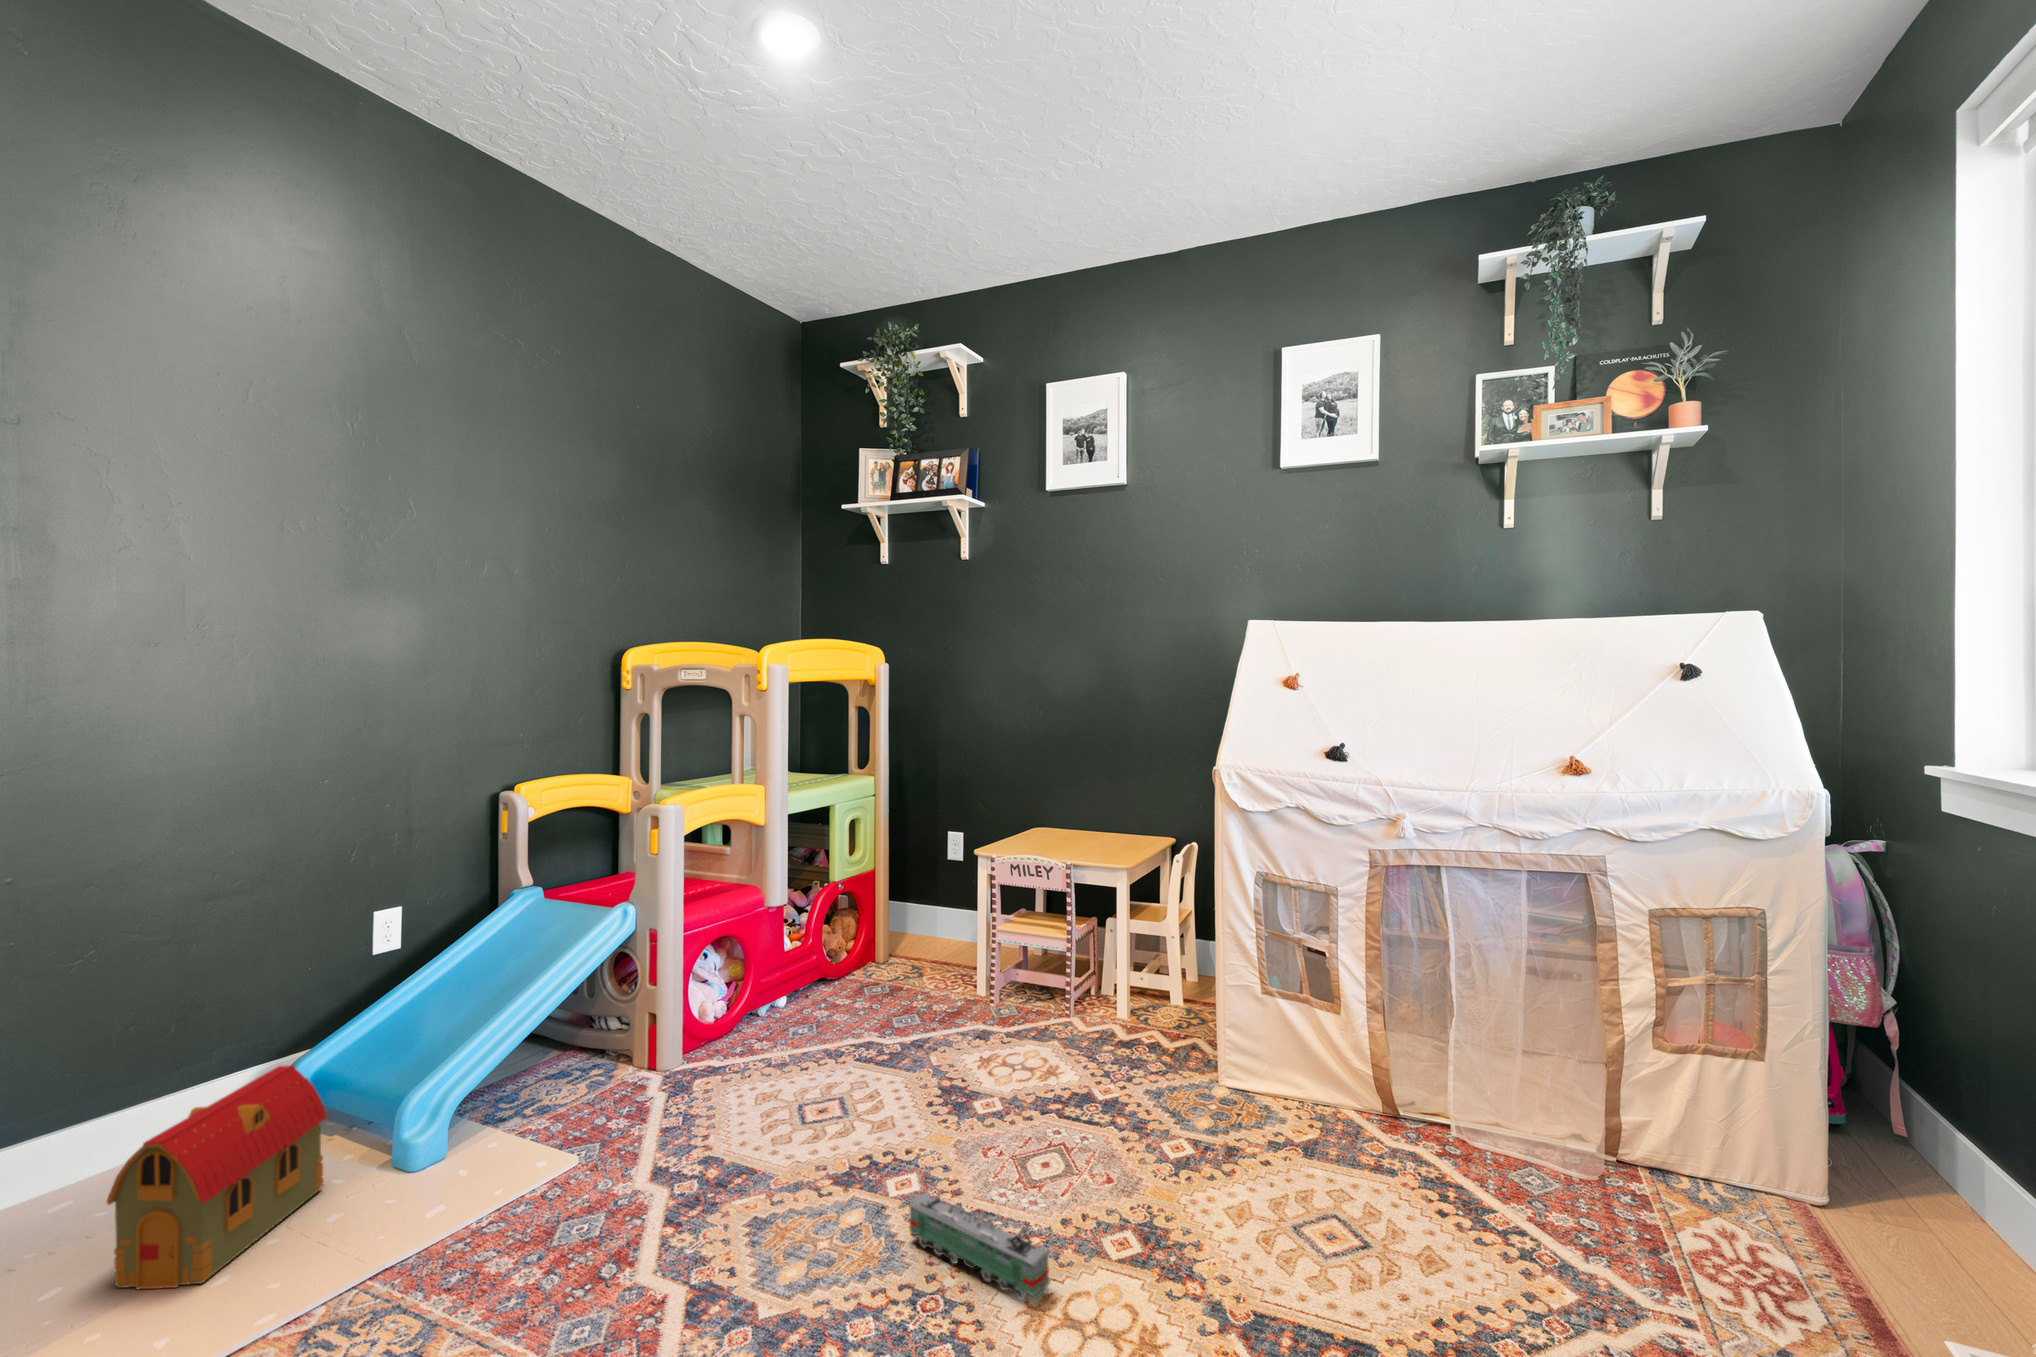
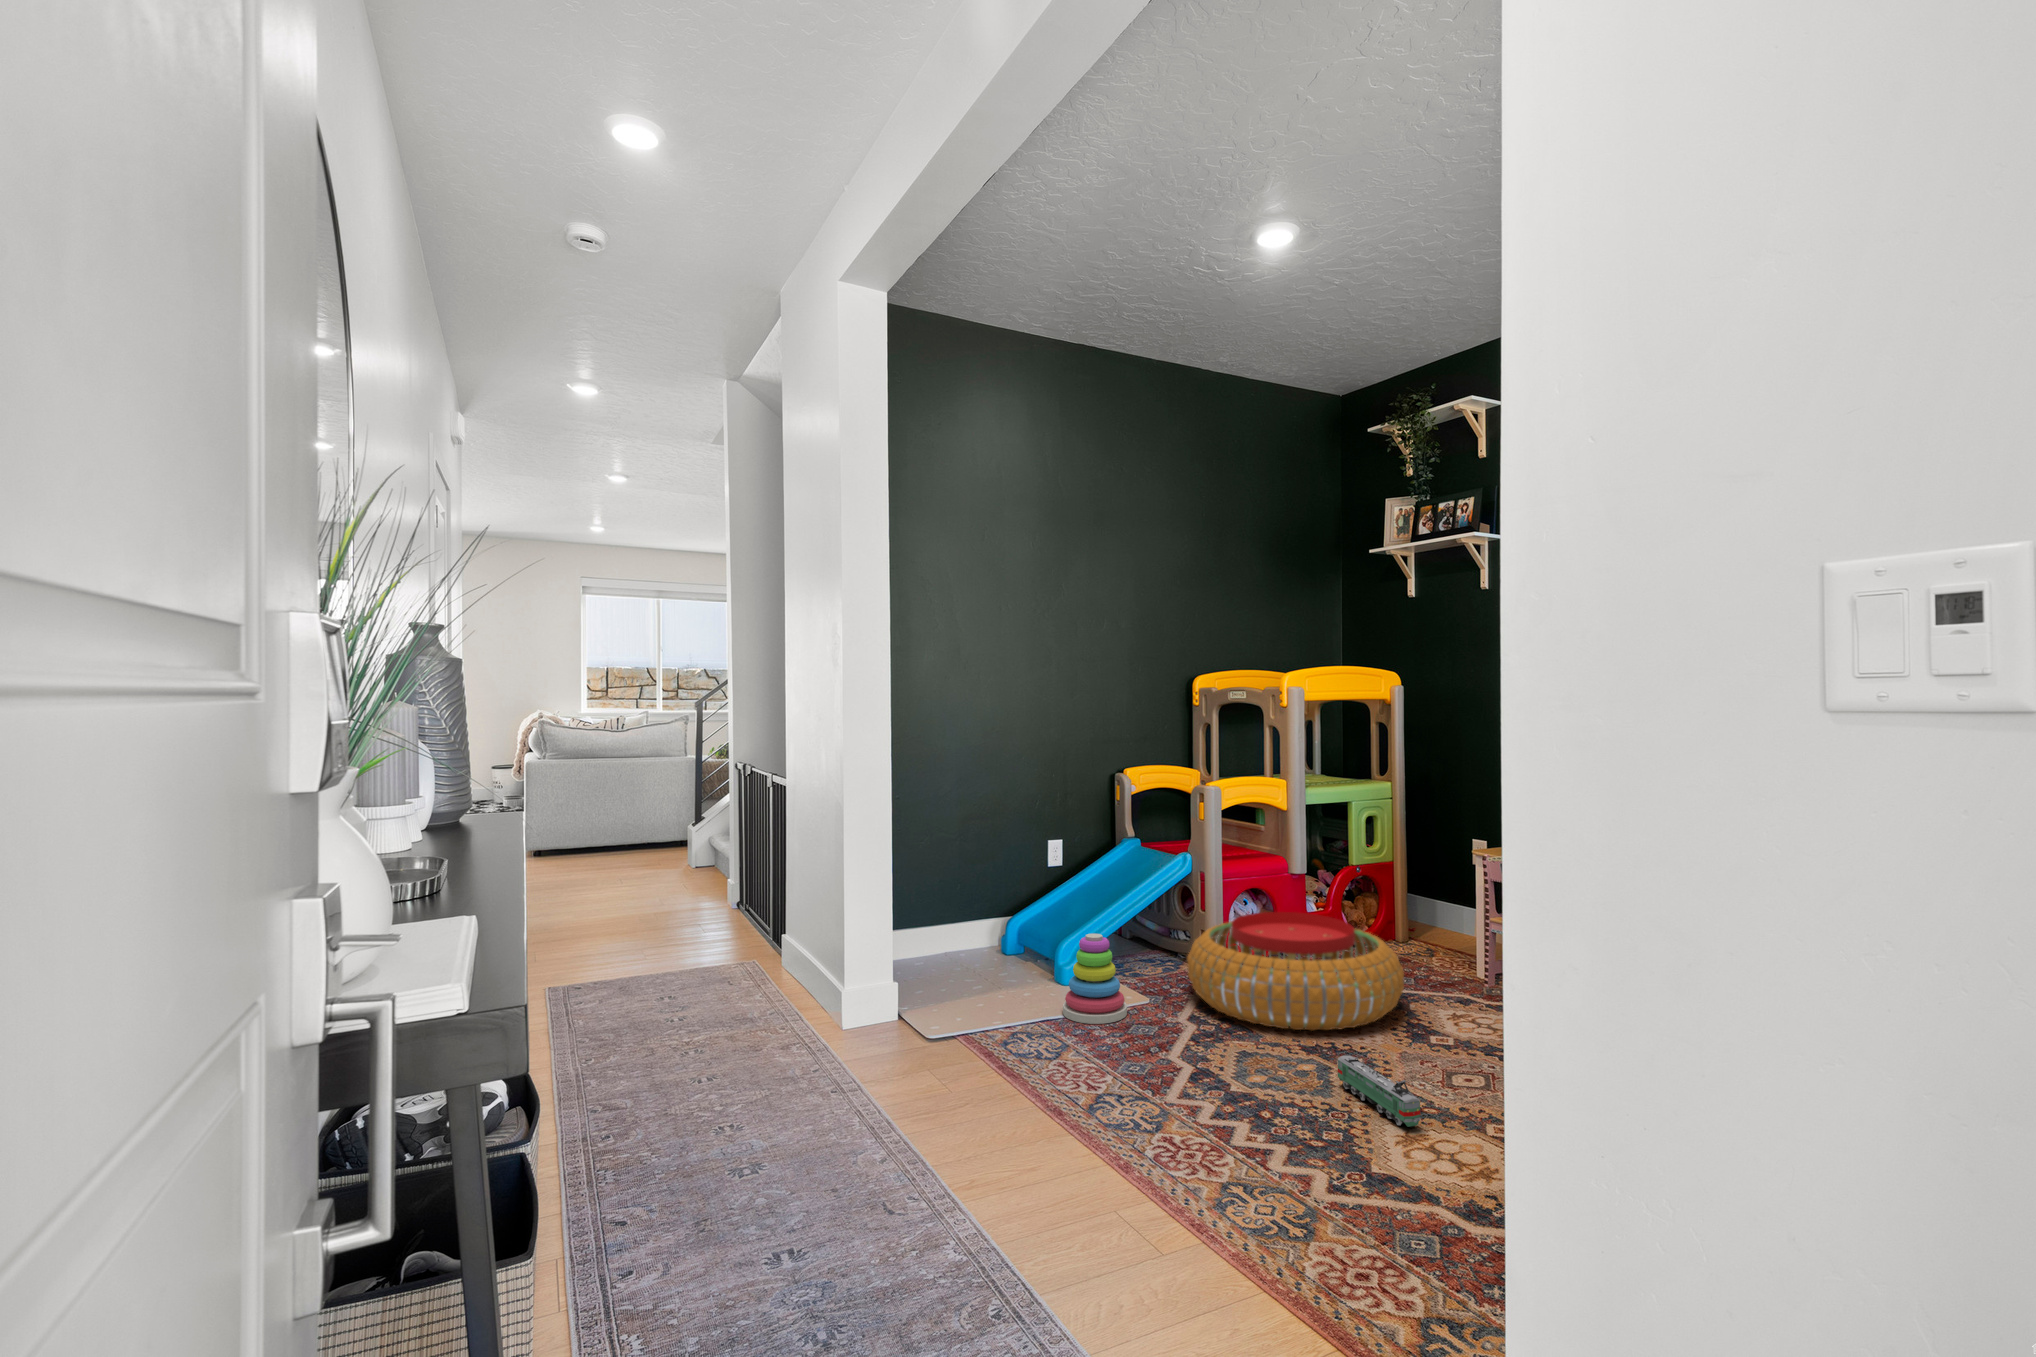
pouf: none [638,965,935,1154] -> present [1187,912,1404,1030]
toy house: present [107,1065,327,1289] -> none [934,911,1021,1007]
stacking toy: none [419,1078,544,1248] -> present [1063,934,1127,1024]

